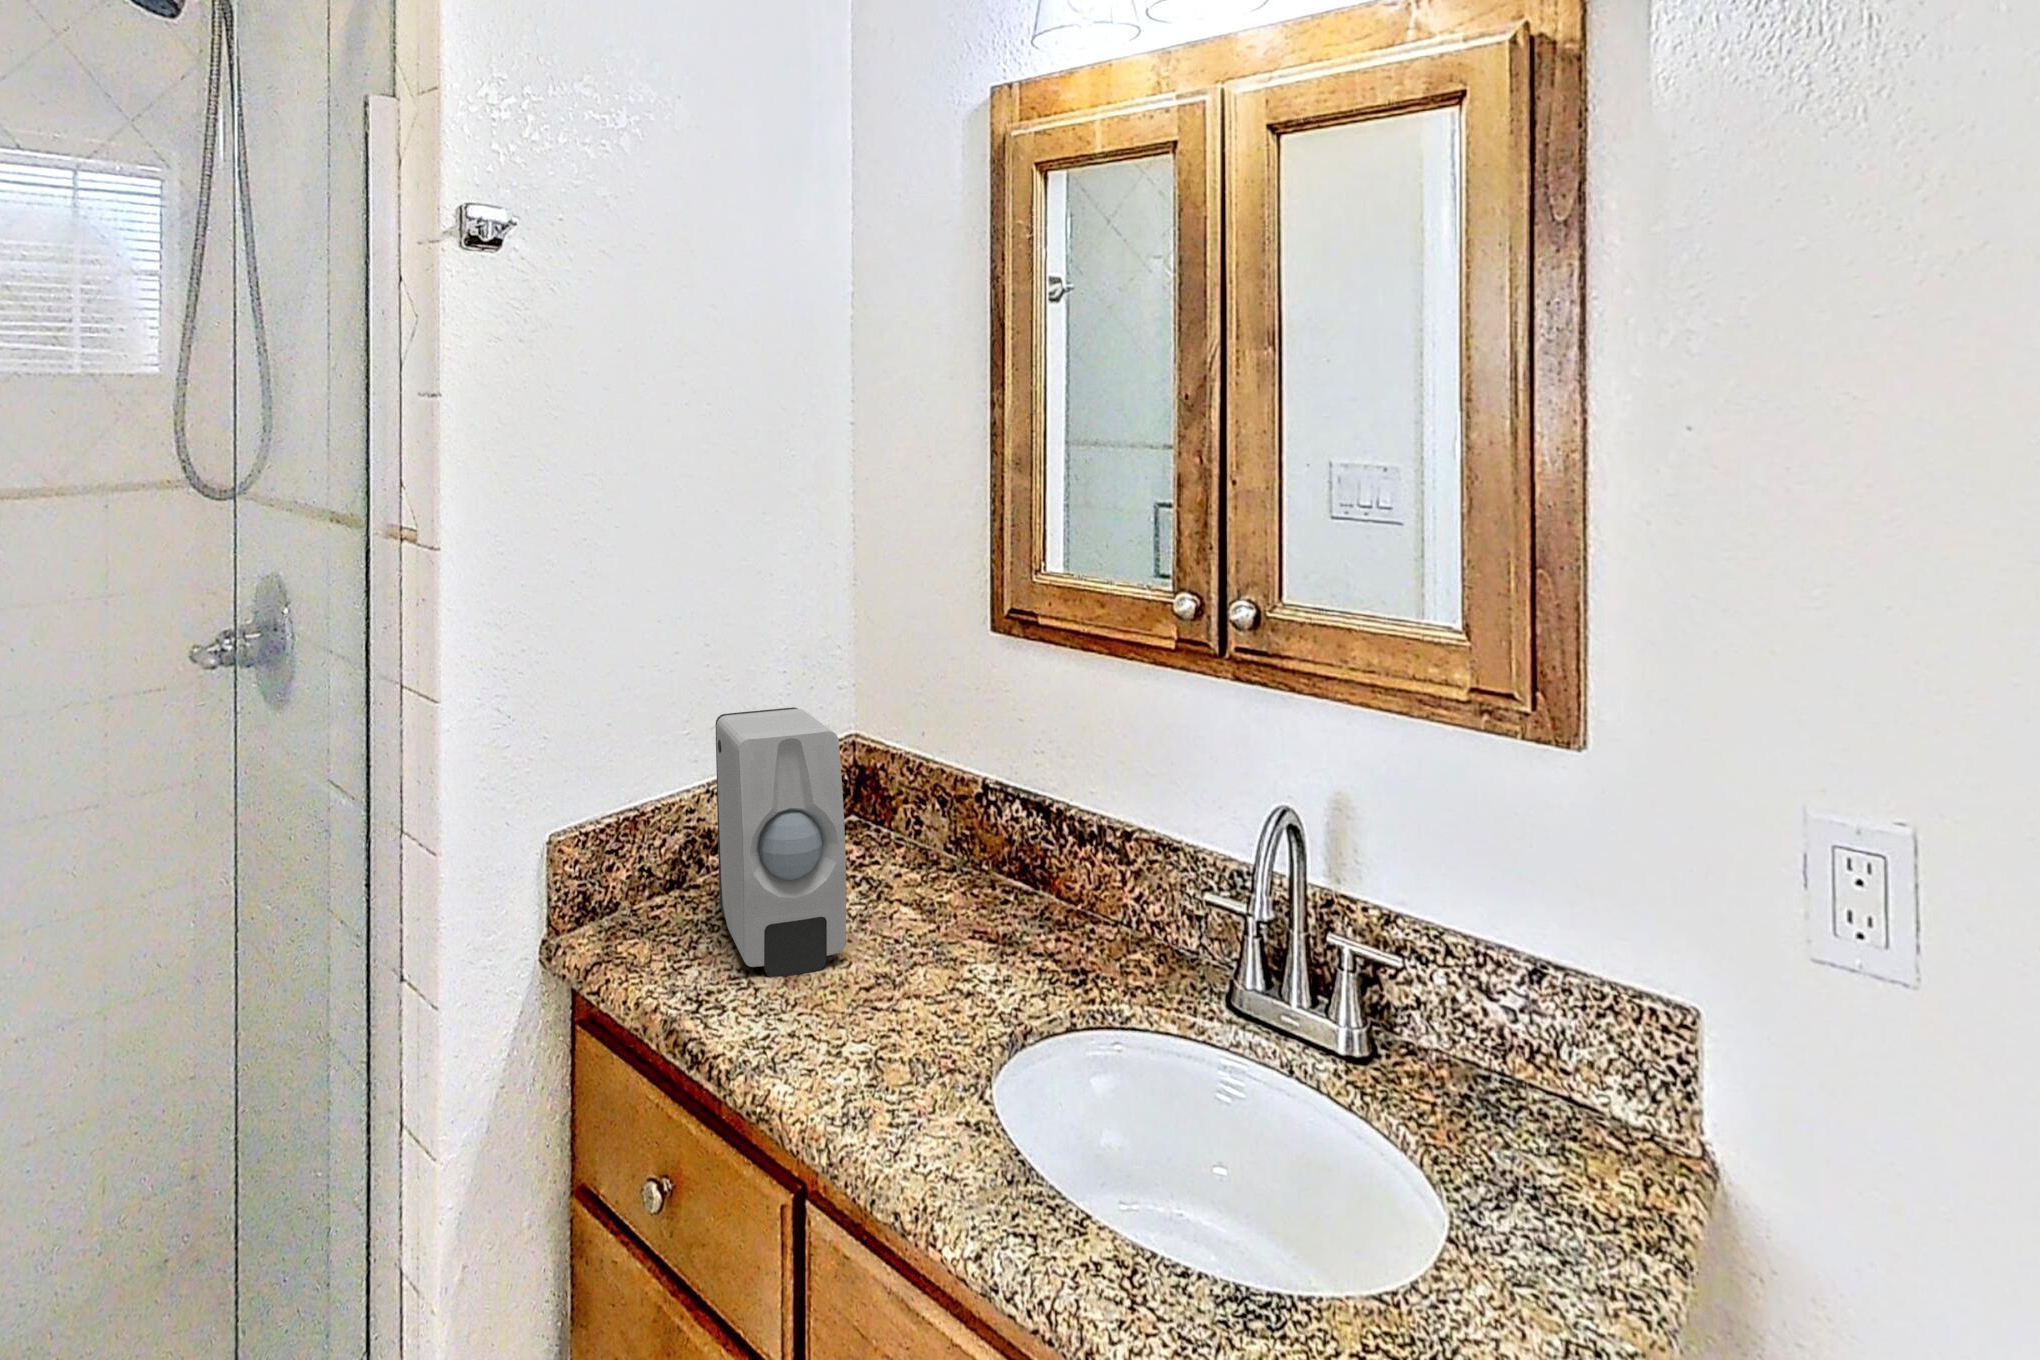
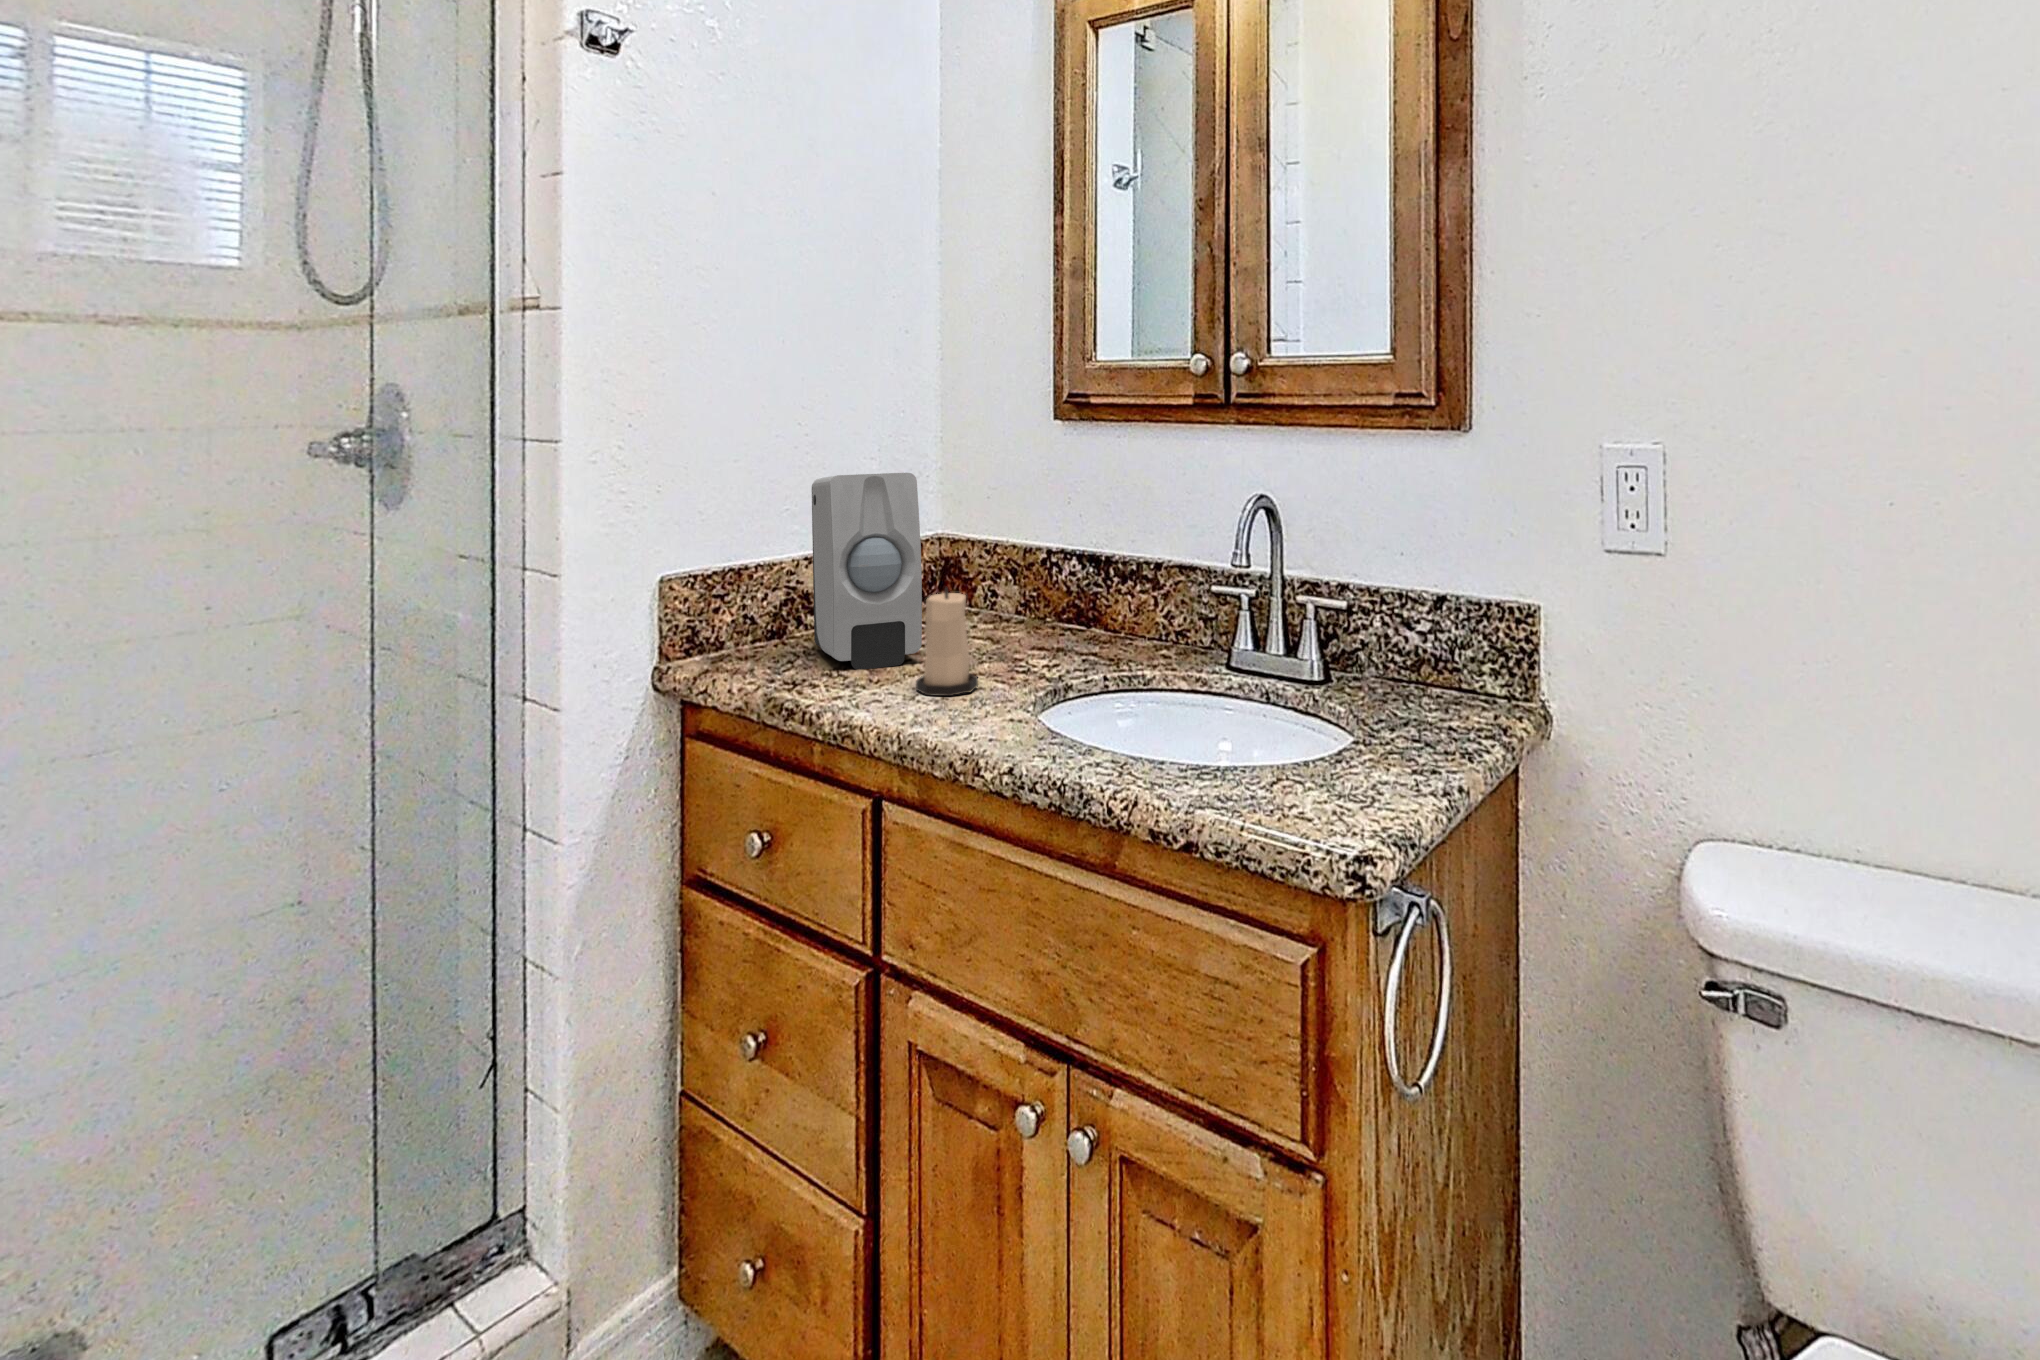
candle: none [846,918,922,1070] -> present [916,588,978,696]

